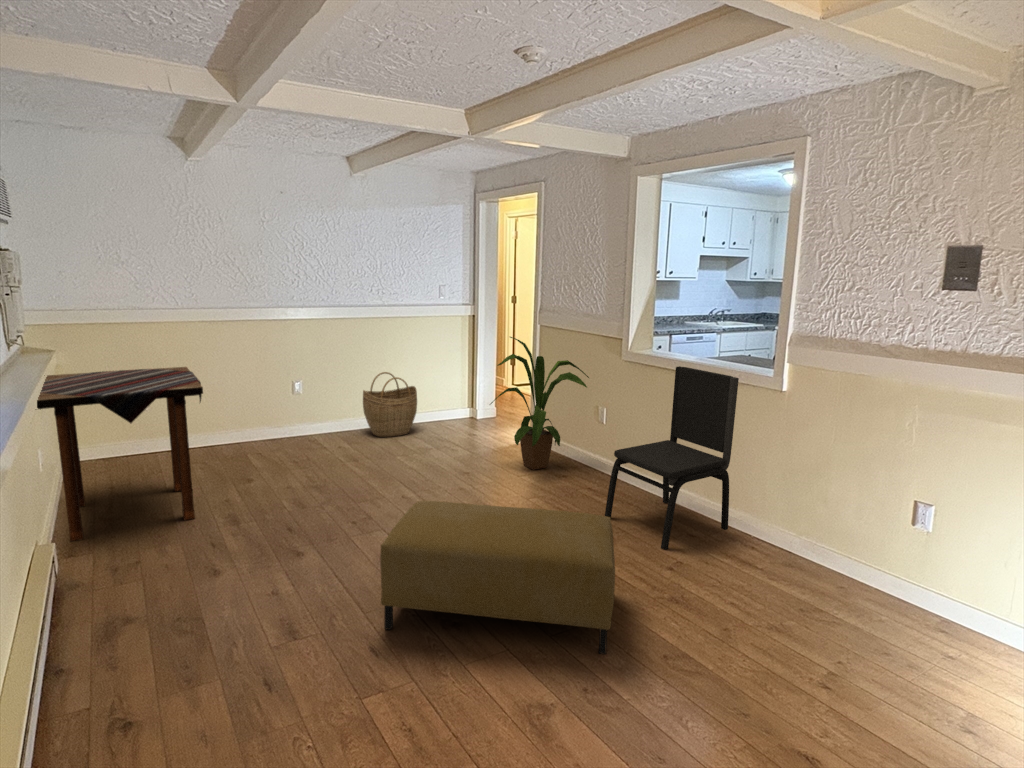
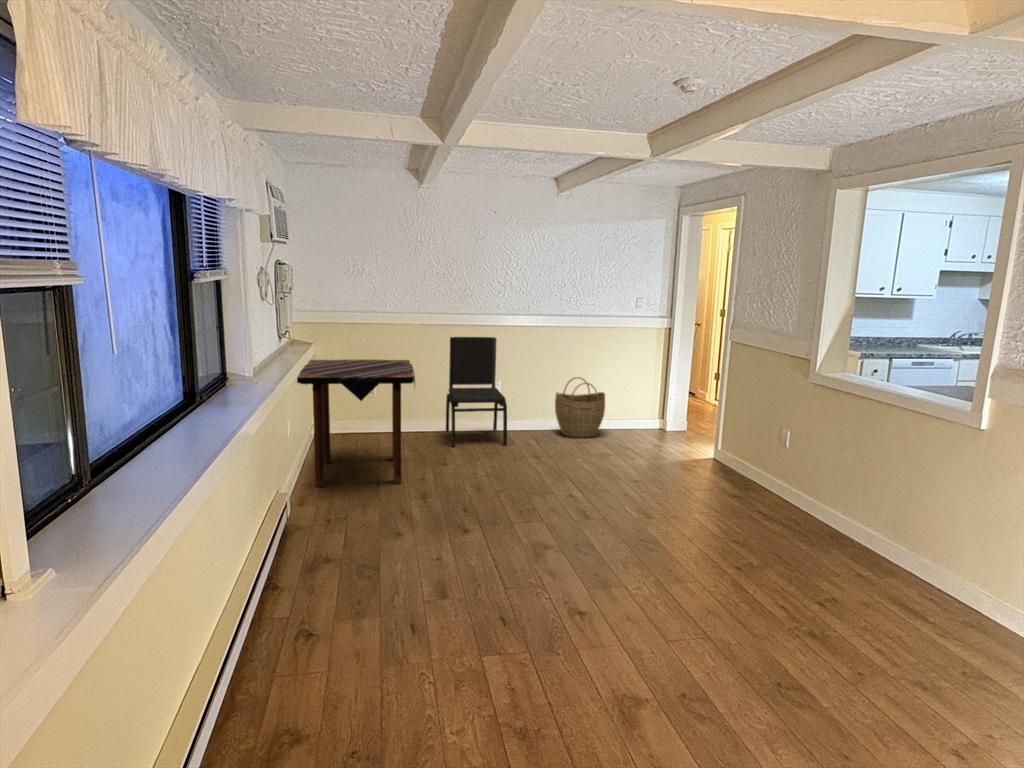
house plant: present [491,337,589,470] -> none [665,350,775,485]
dining chair: present [605,366,739,550] -> present [446,337,507,447]
ottoman: present [380,501,615,654] -> none [518,492,746,663]

